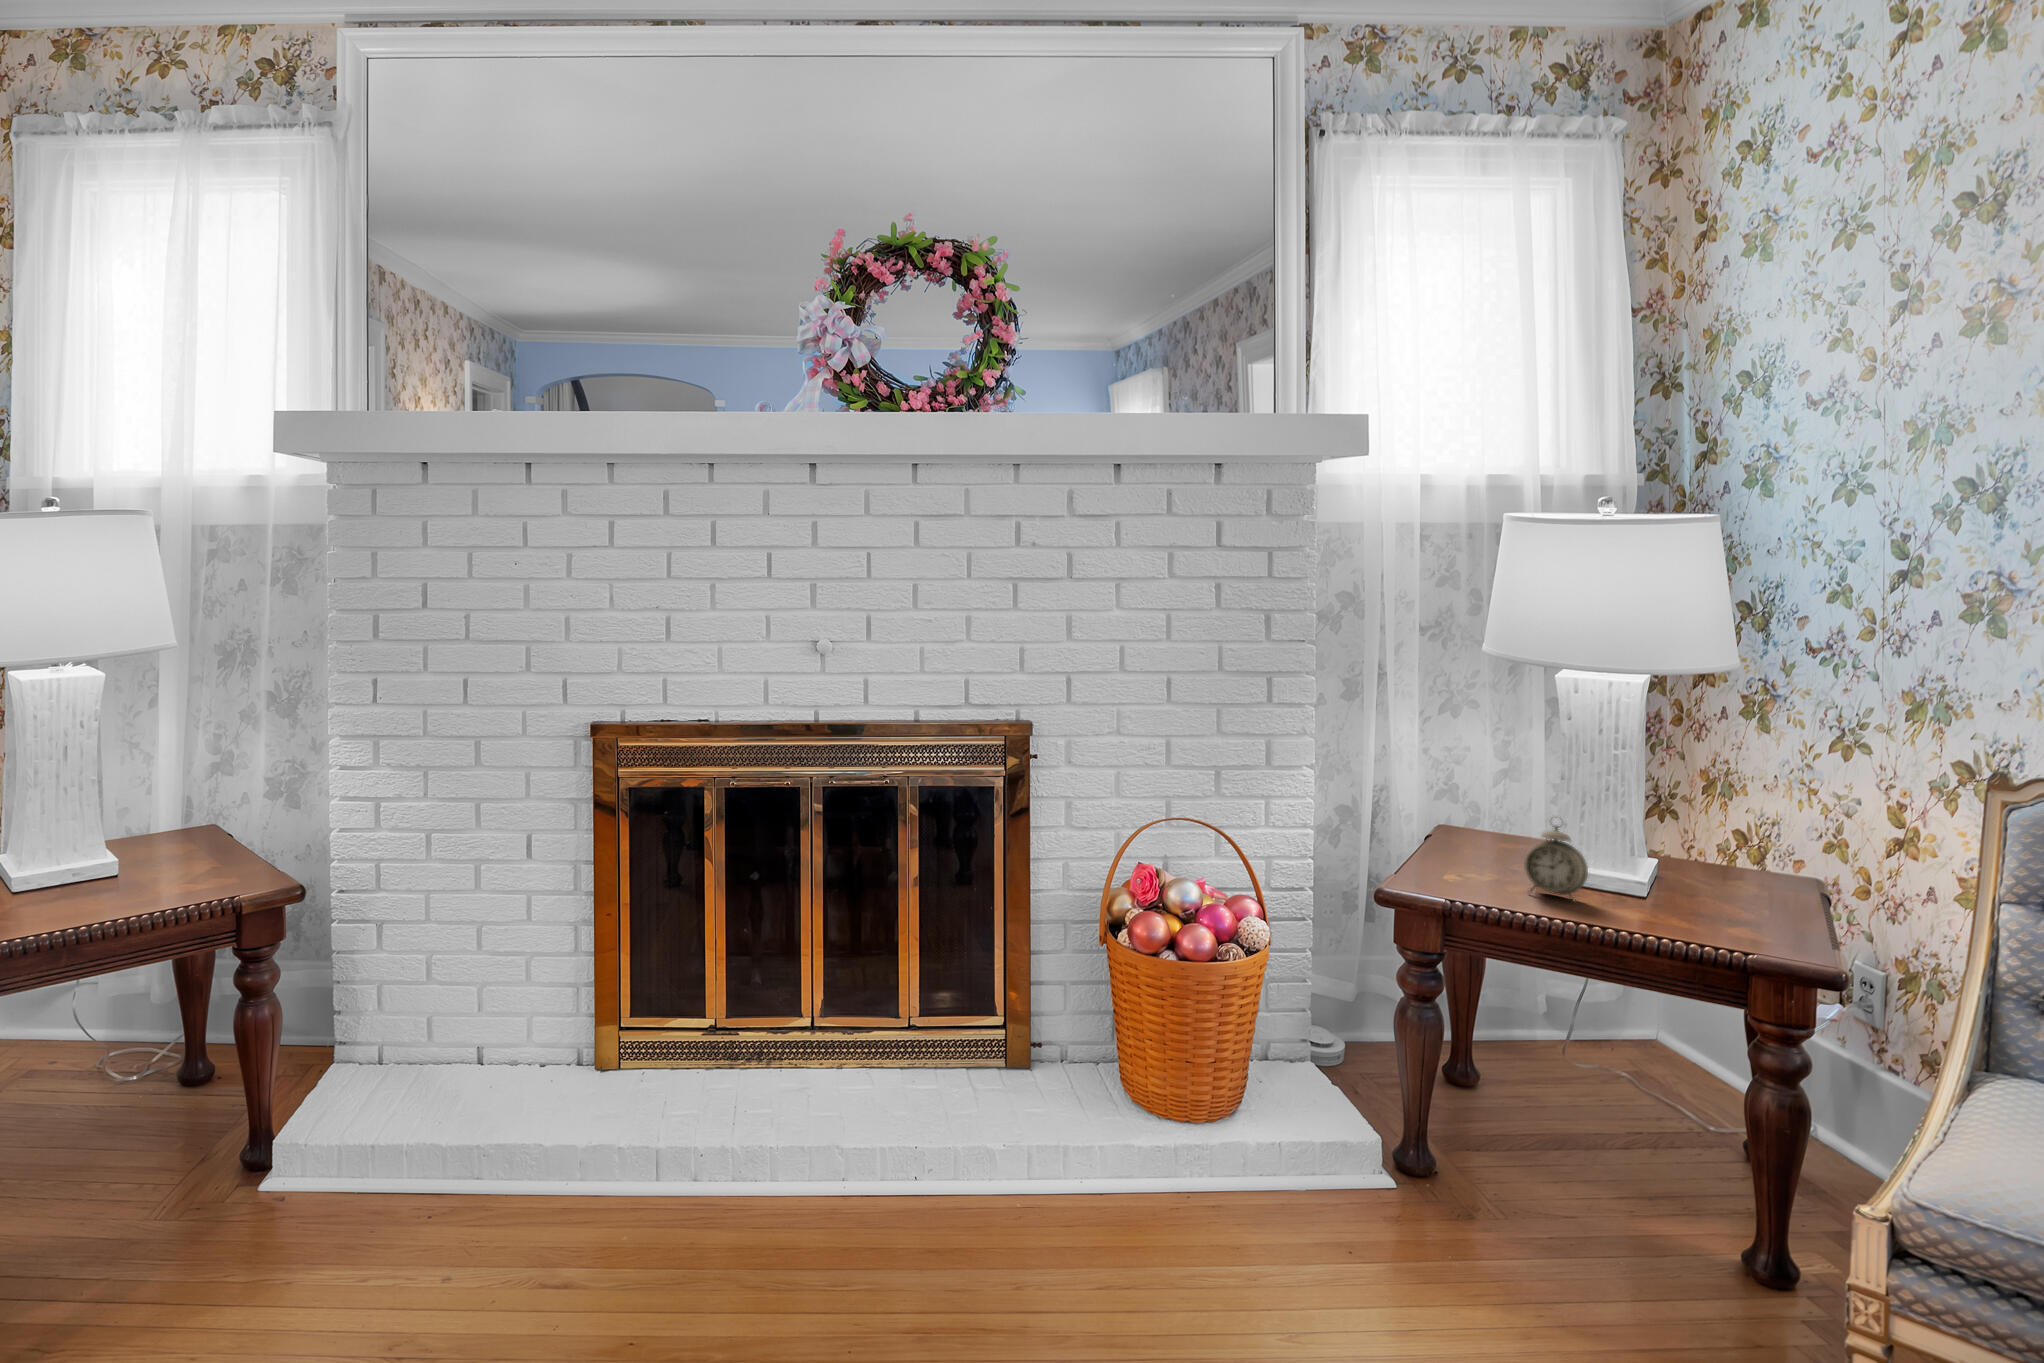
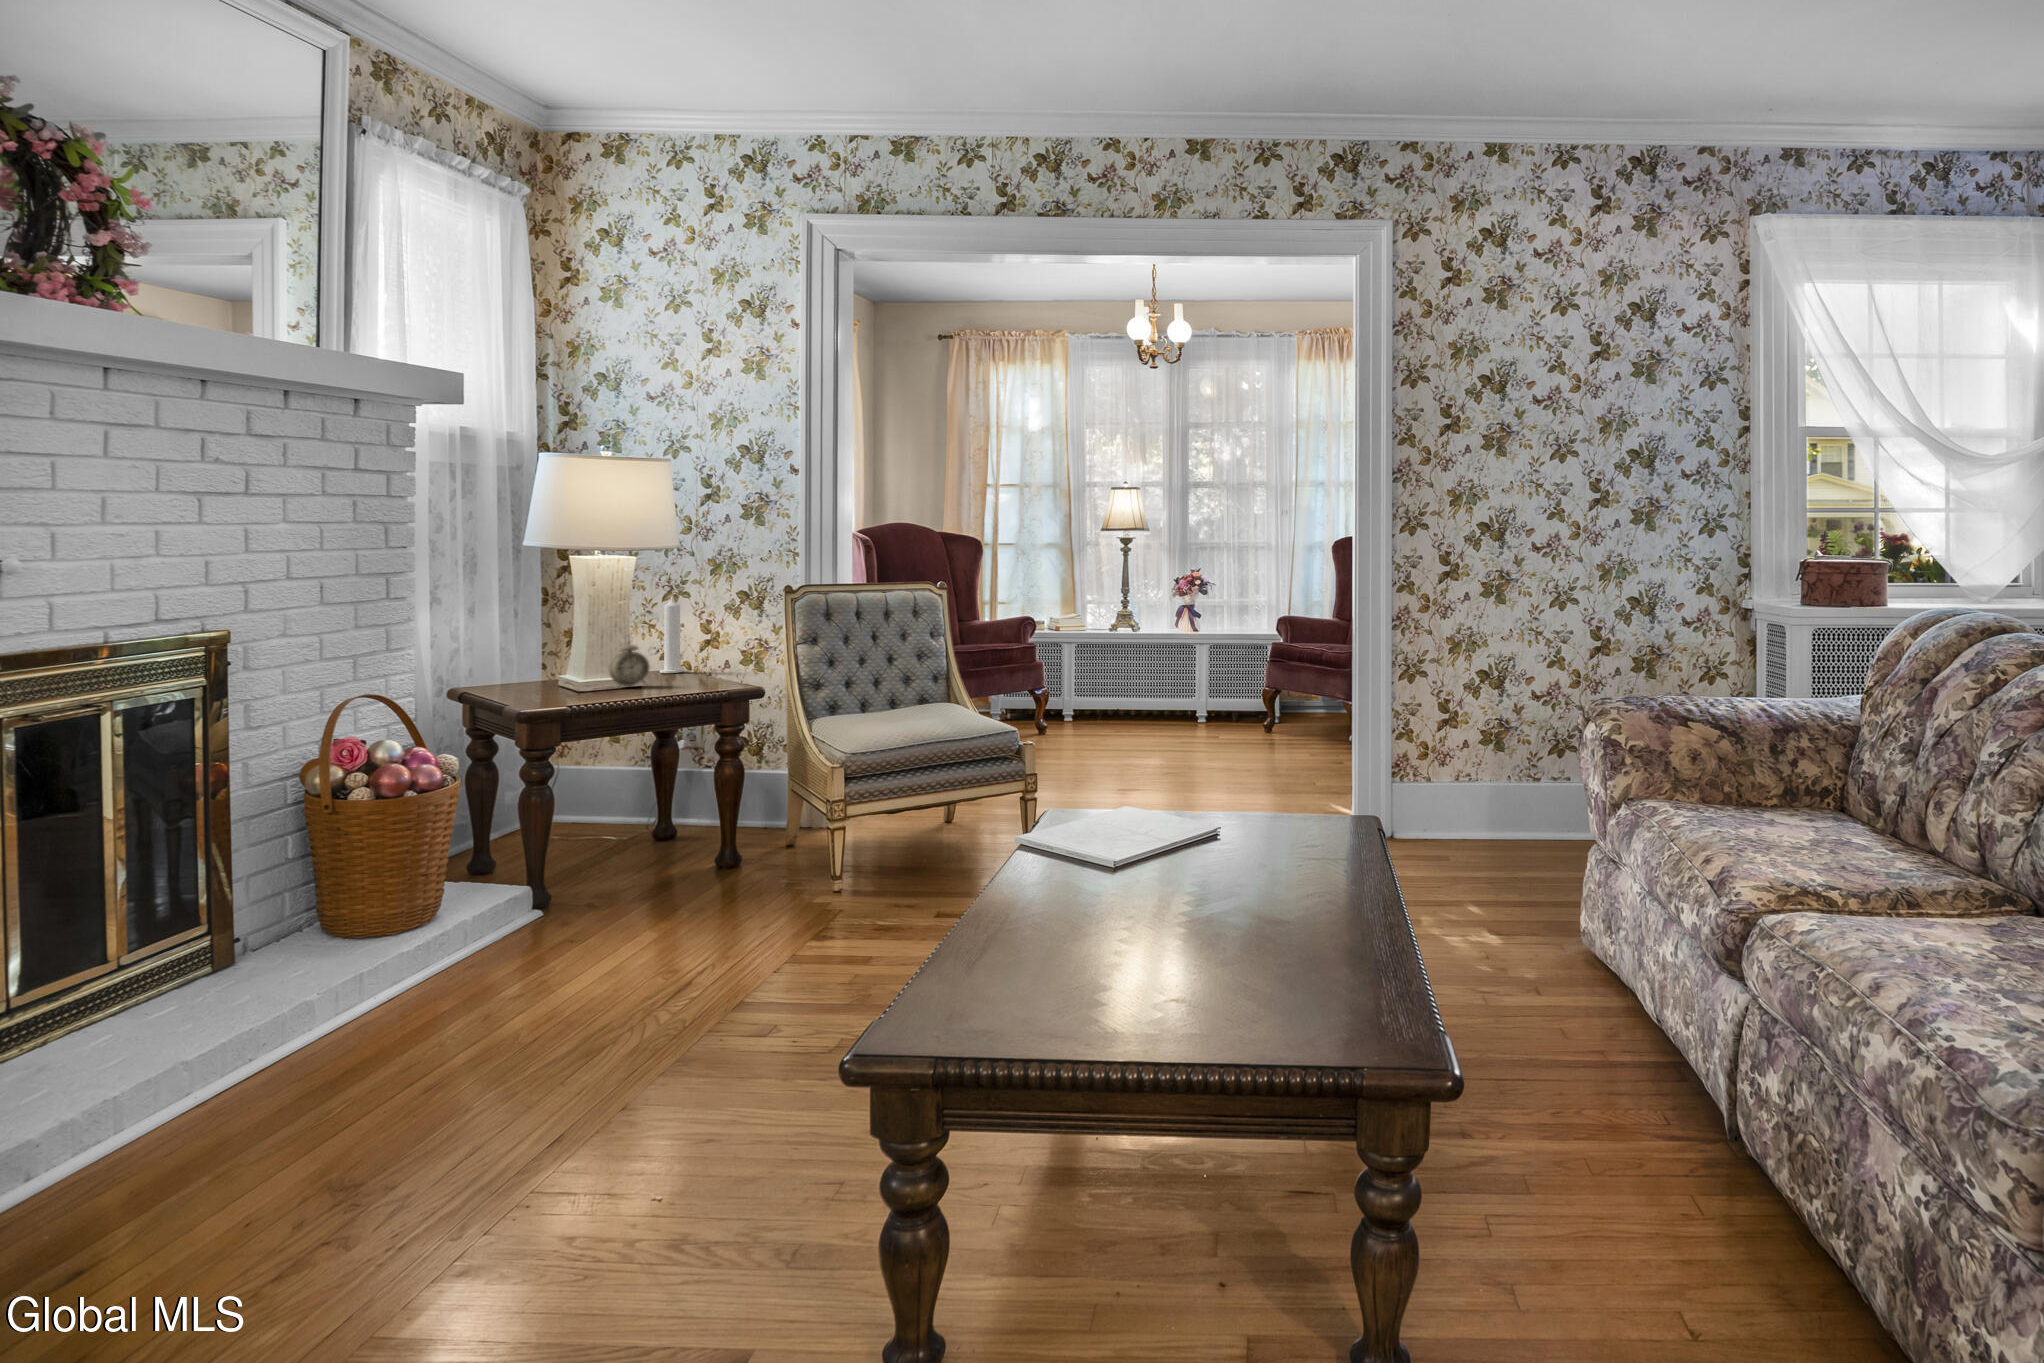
candle: none [1712,754,1759,889] -> present [660,595,685,673]

